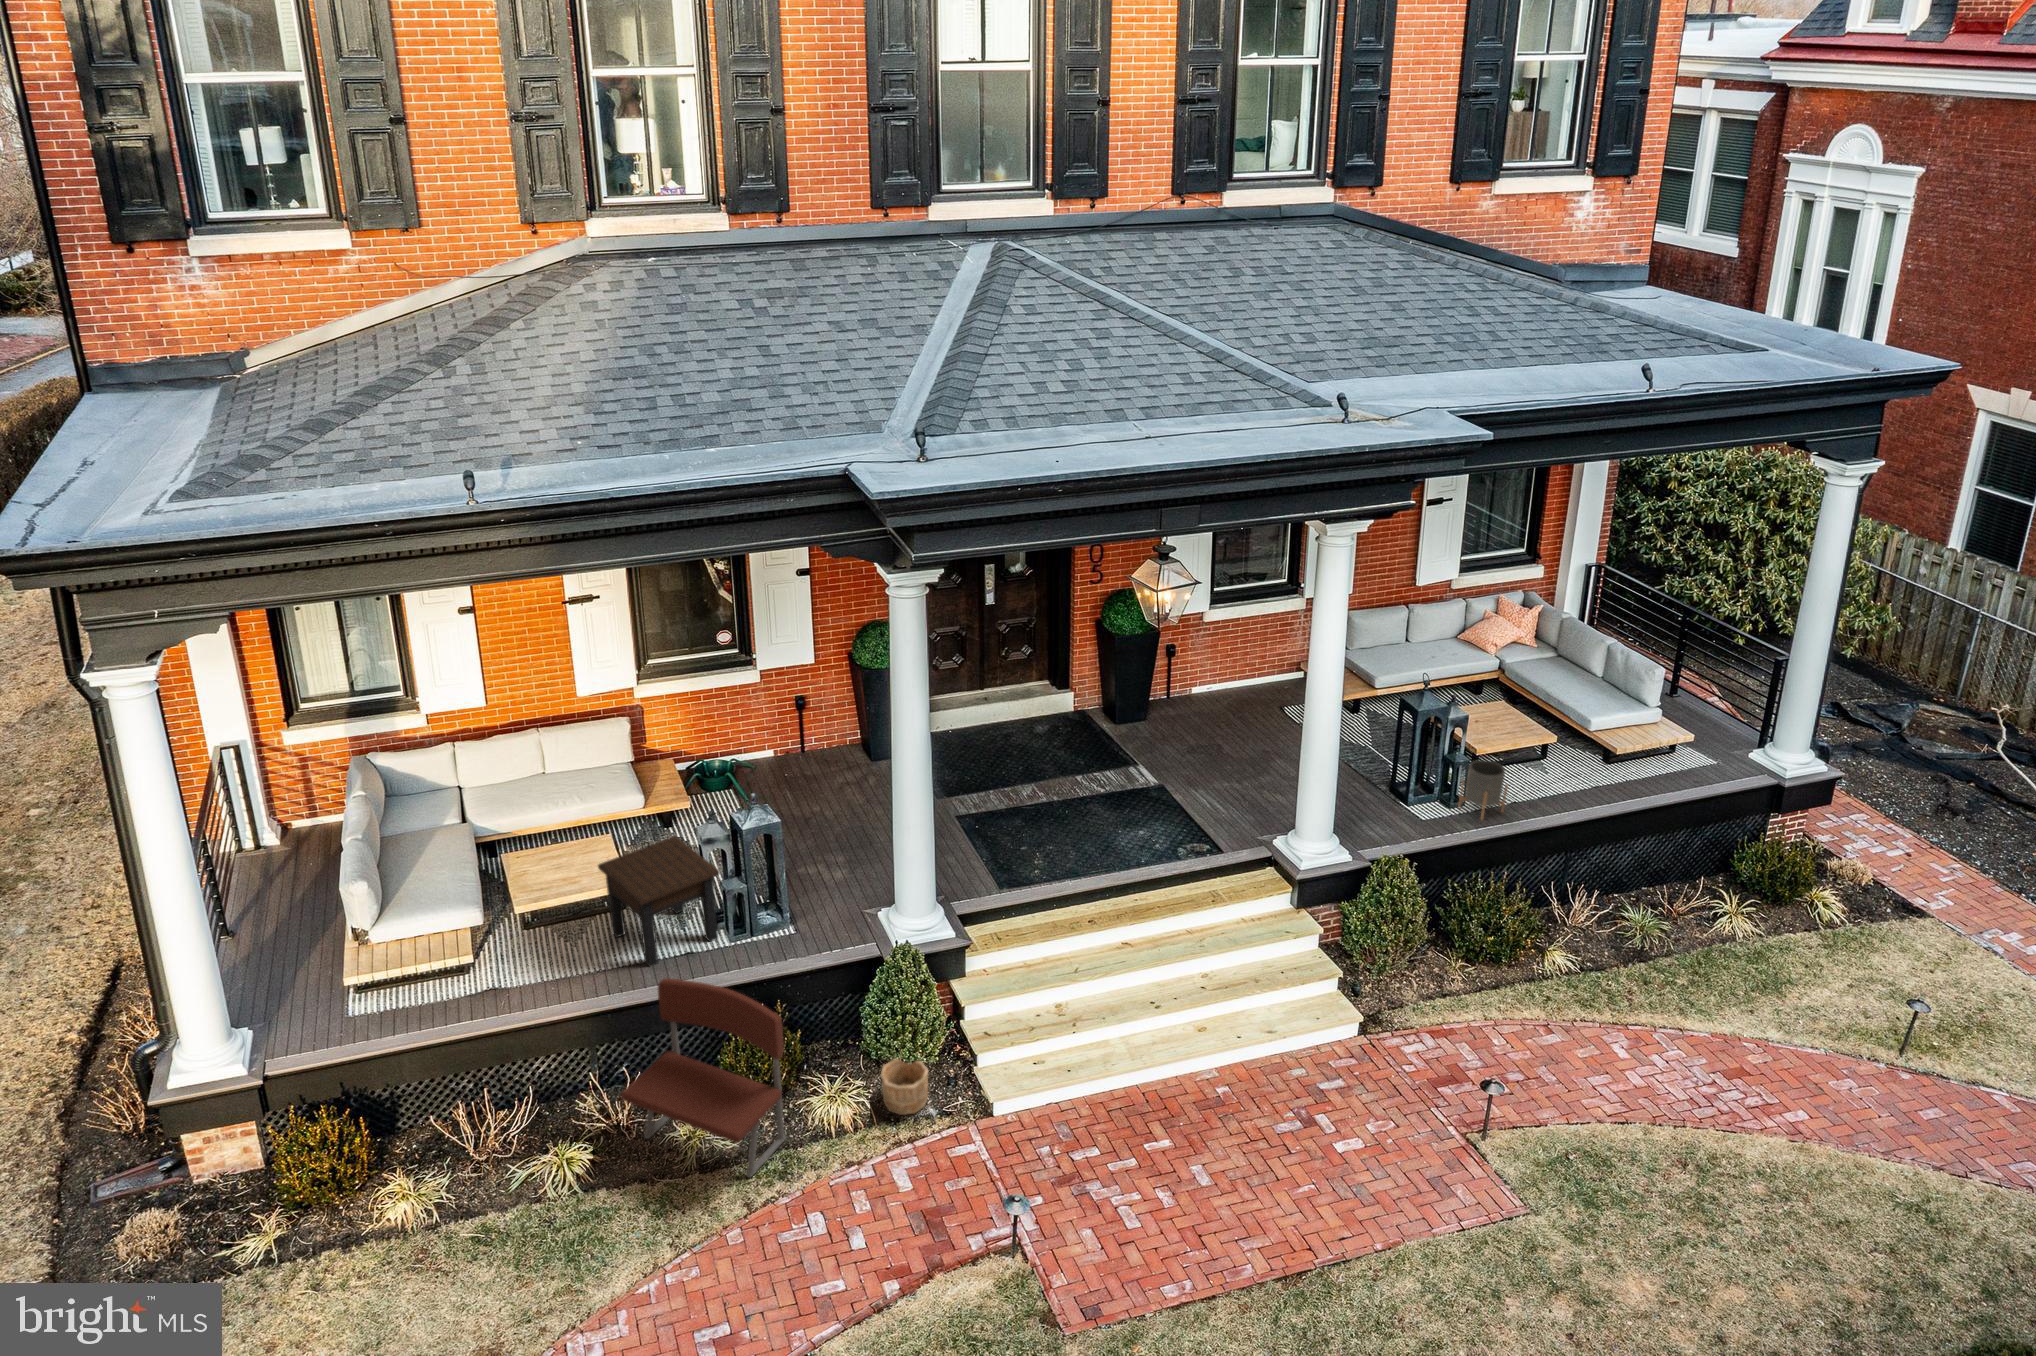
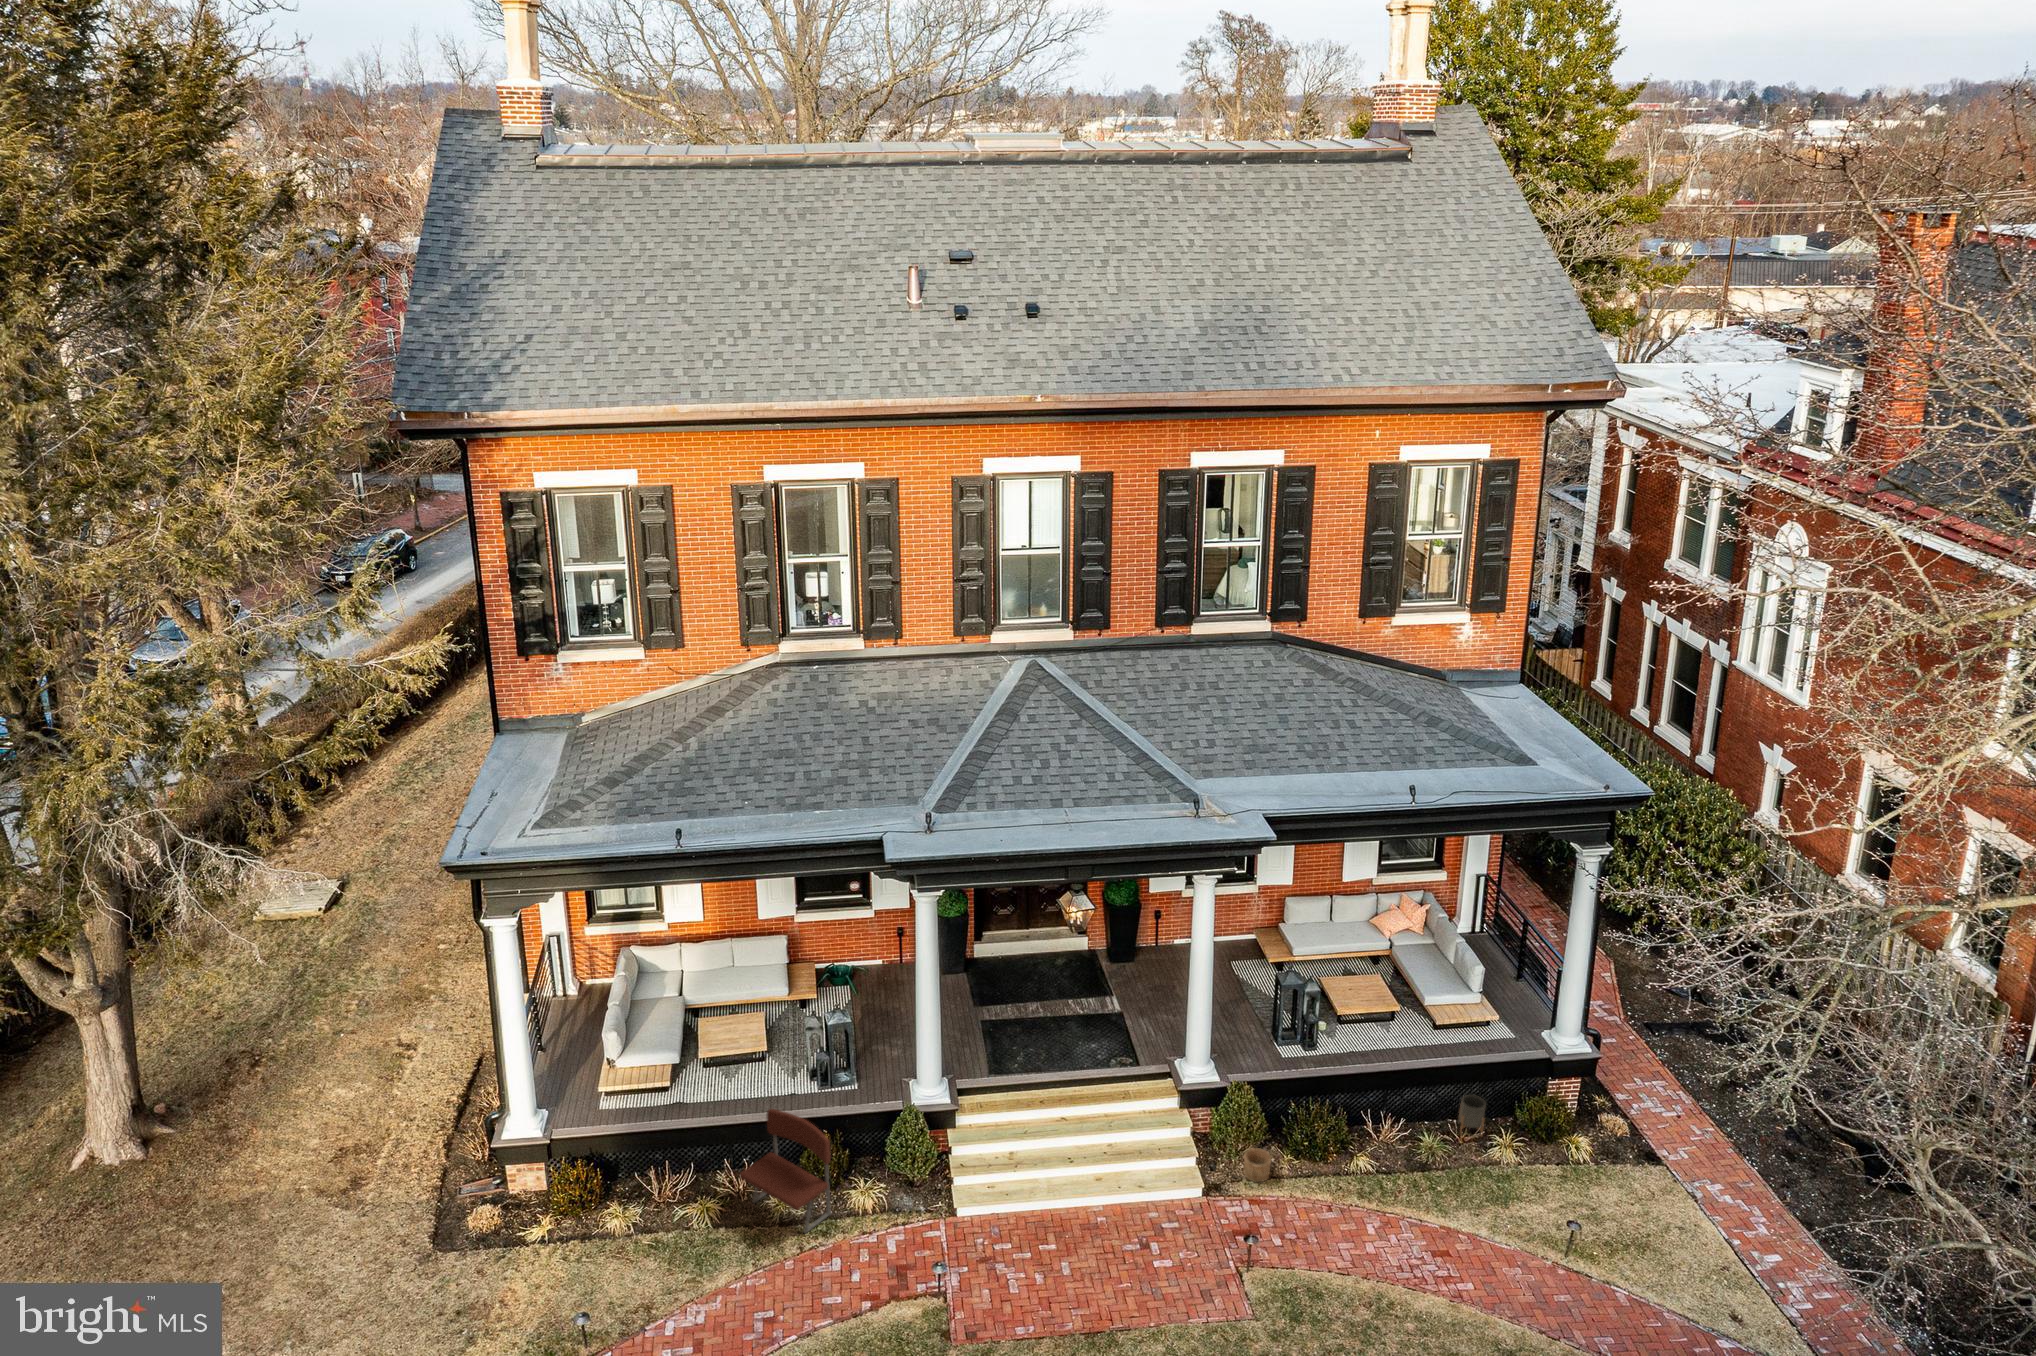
planter: present [1458,760,1508,821] -> present [1459,1095,1486,1135]
side table: present [598,836,719,966] -> none [747,1020,814,1101]
wooden bucket: present [880,1058,928,1115] -> present [1244,1148,1272,1182]

